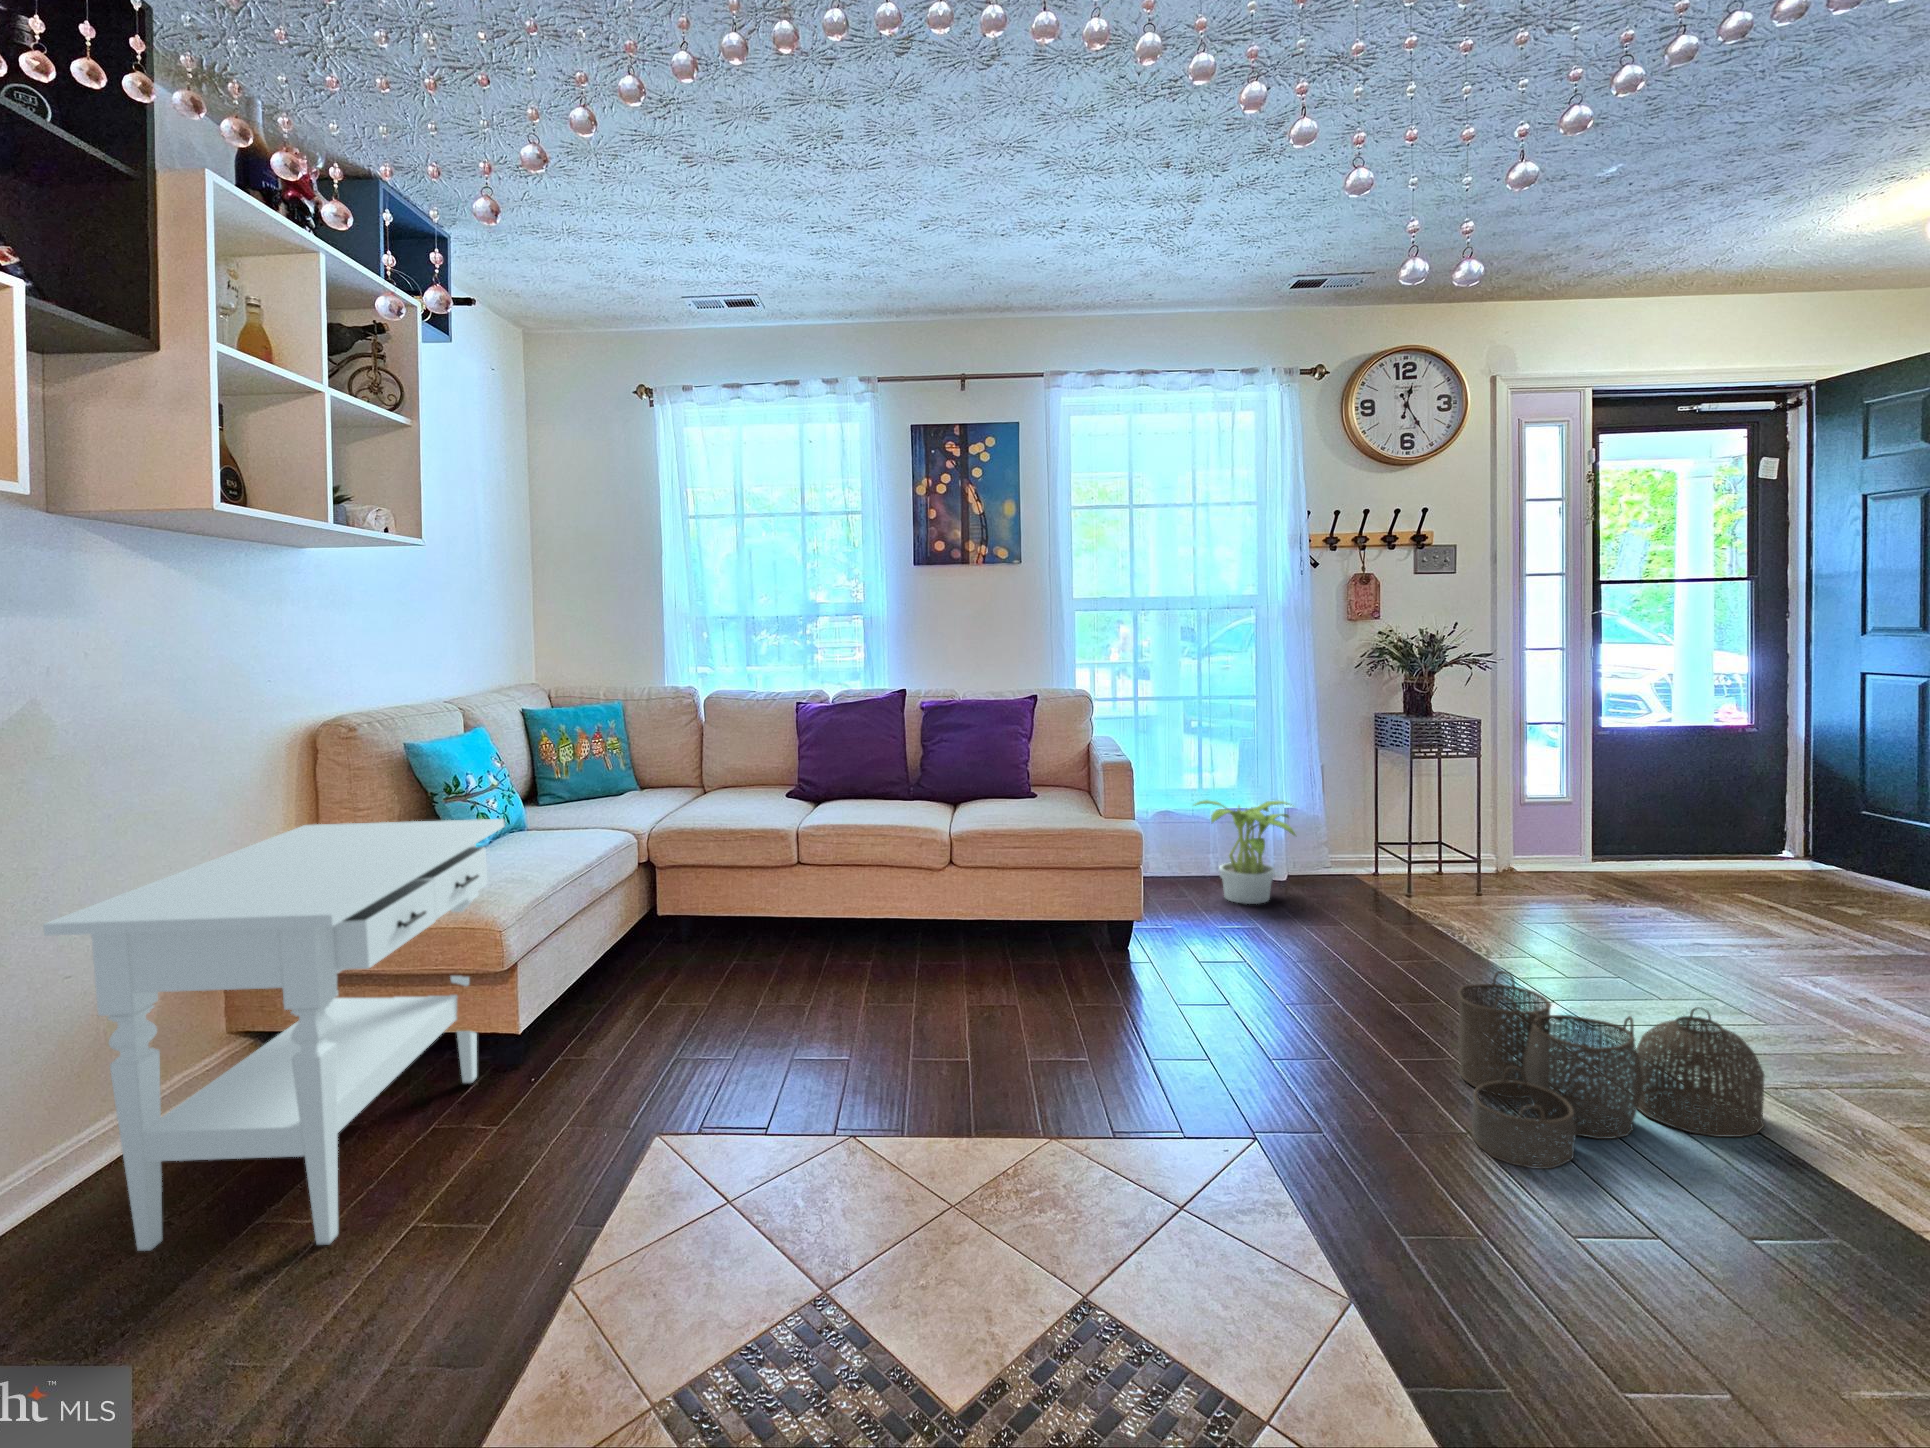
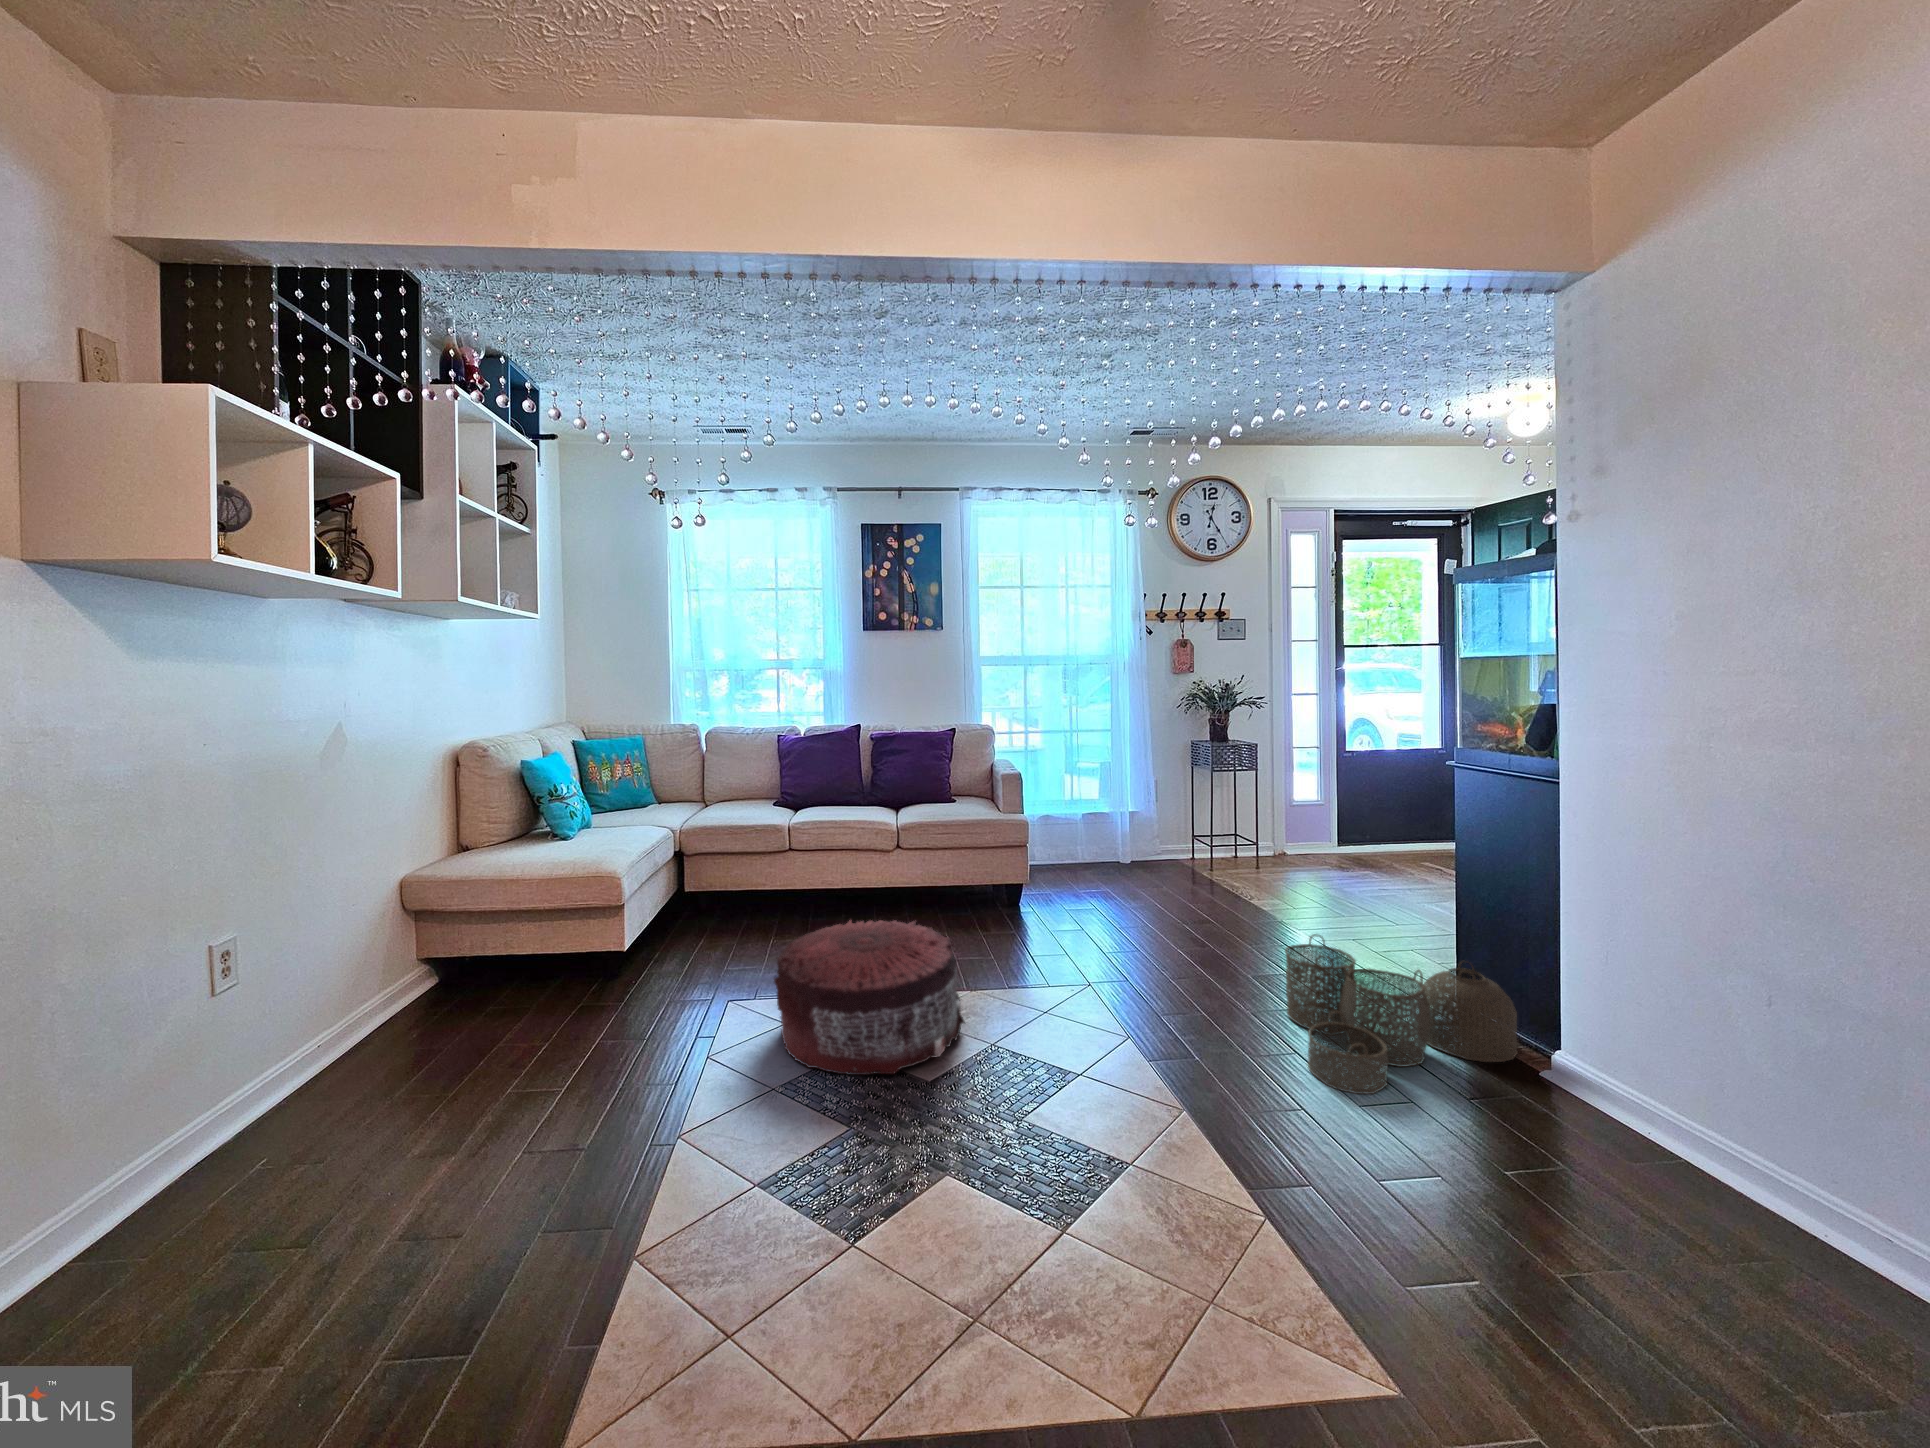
potted plant: present [1195,800,1295,904] -> none [1065,804,1141,881]
side table: present [43,819,504,1251] -> none [92,822,535,1224]
pouf: none [794,943,1035,1128] -> present [774,920,965,1075]

